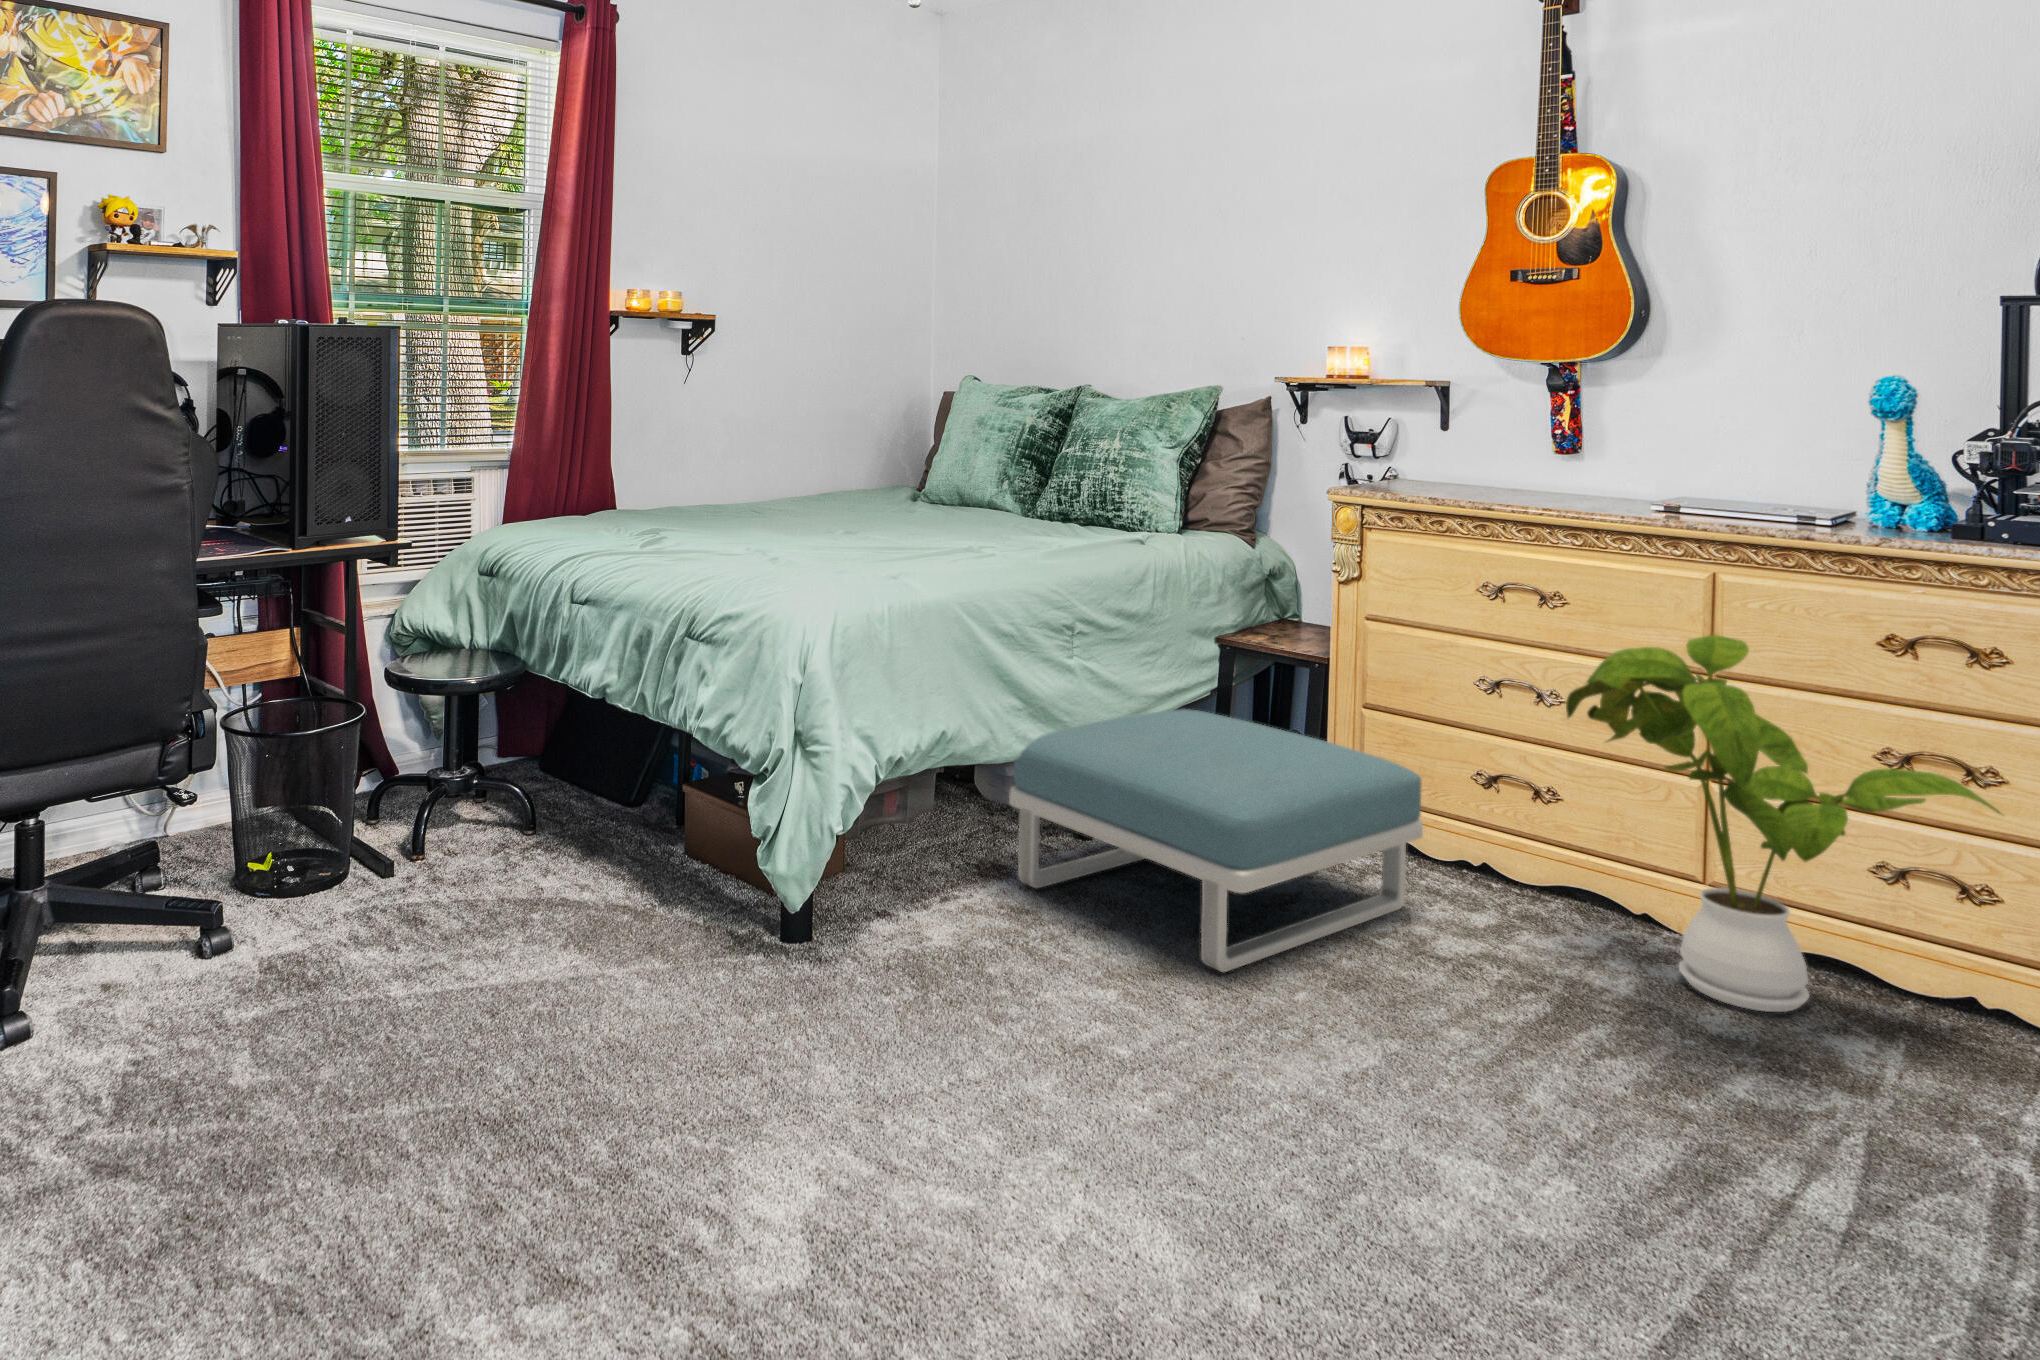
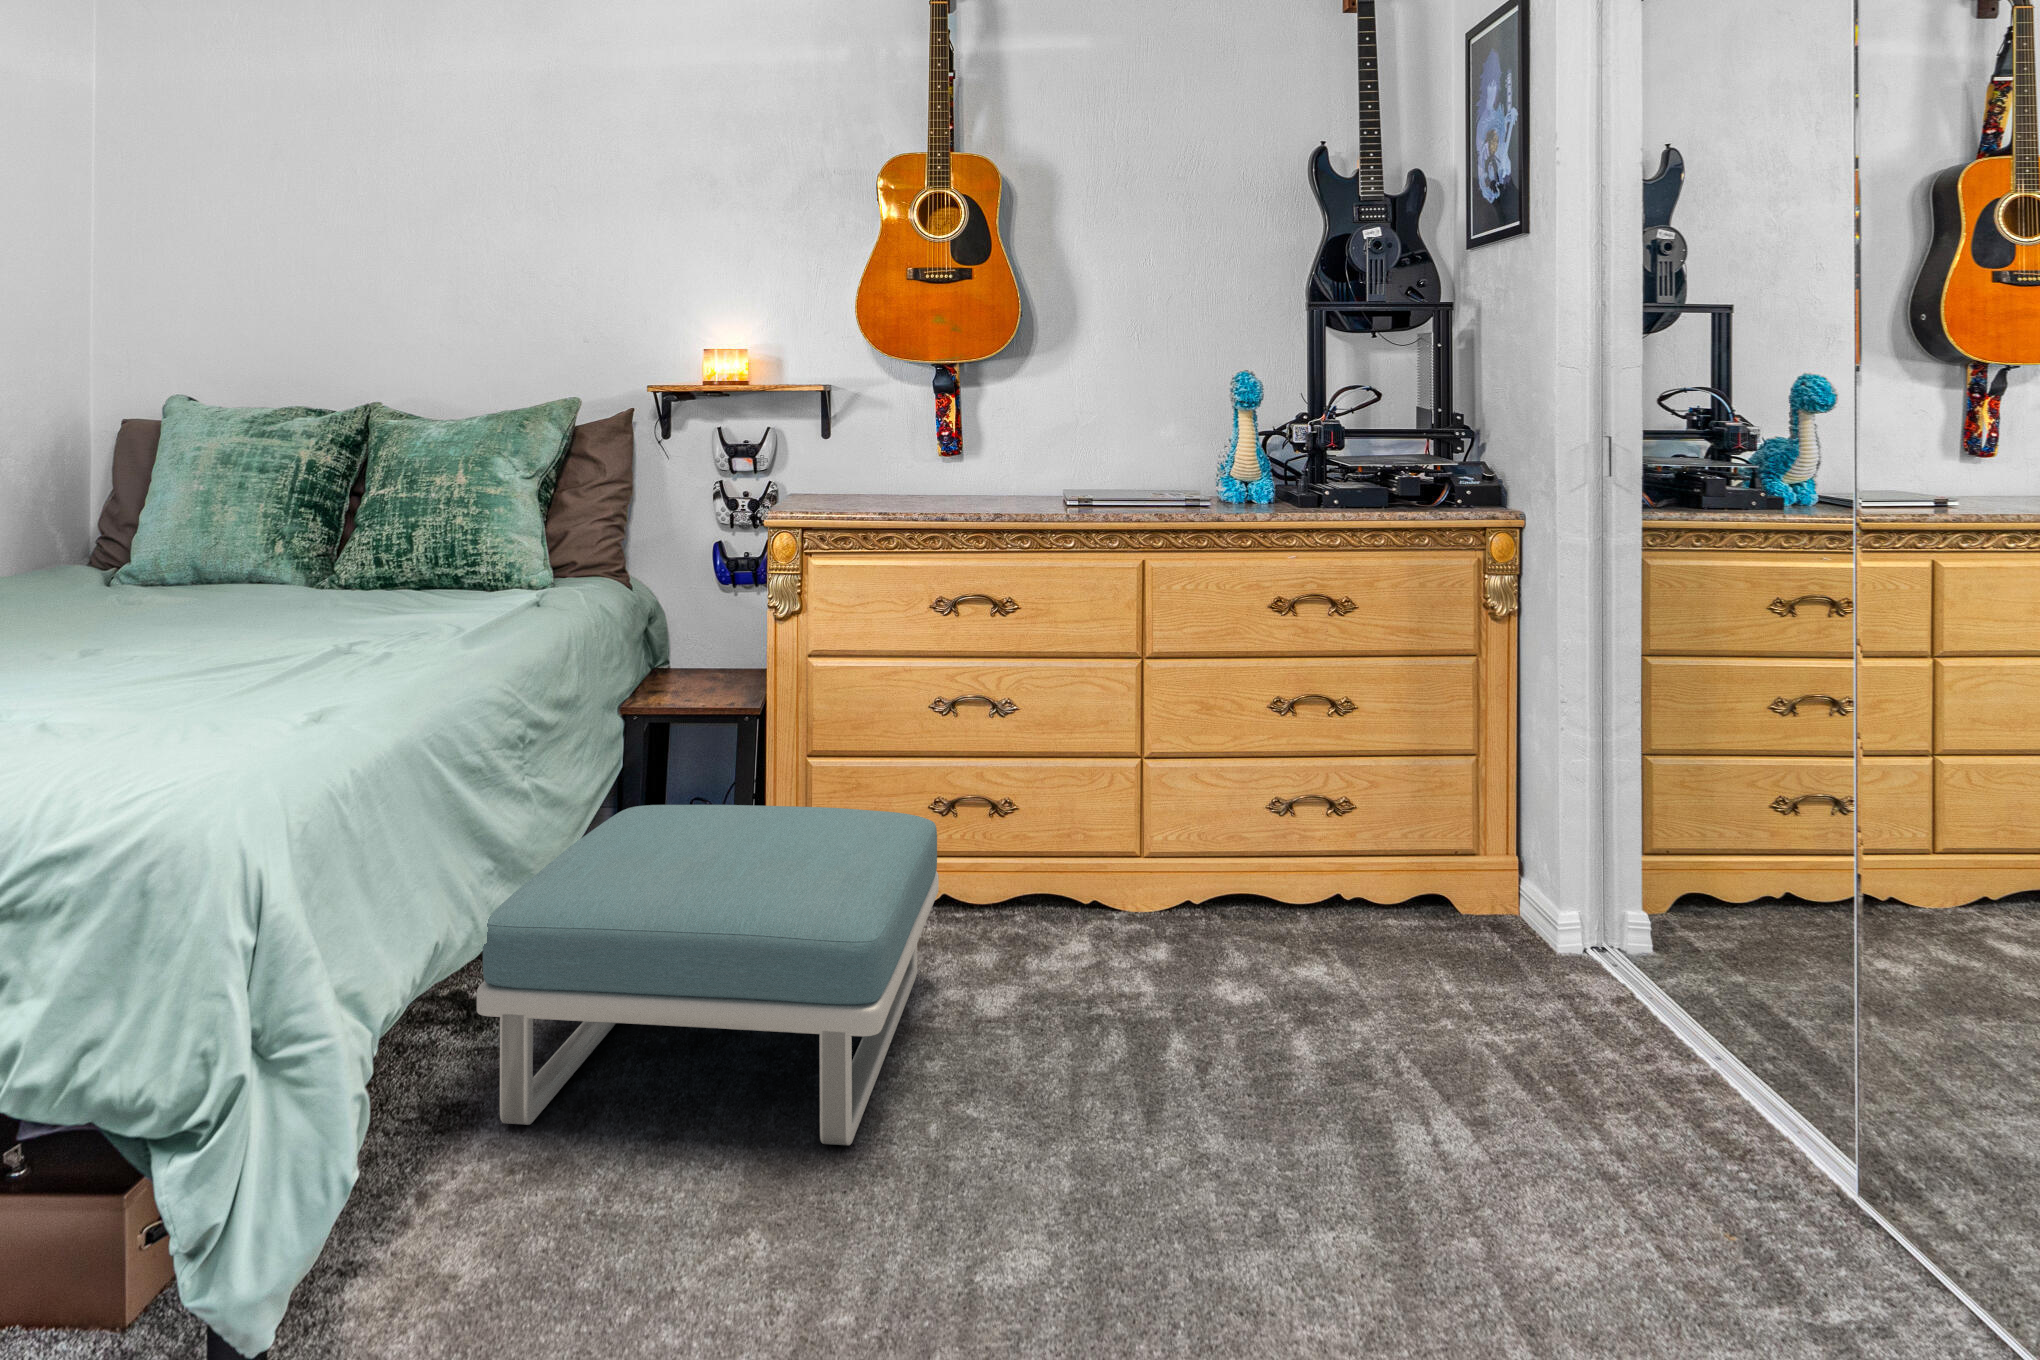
house plant: present [1566,635,2001,1012] -> none [1064,617,1389,971]

